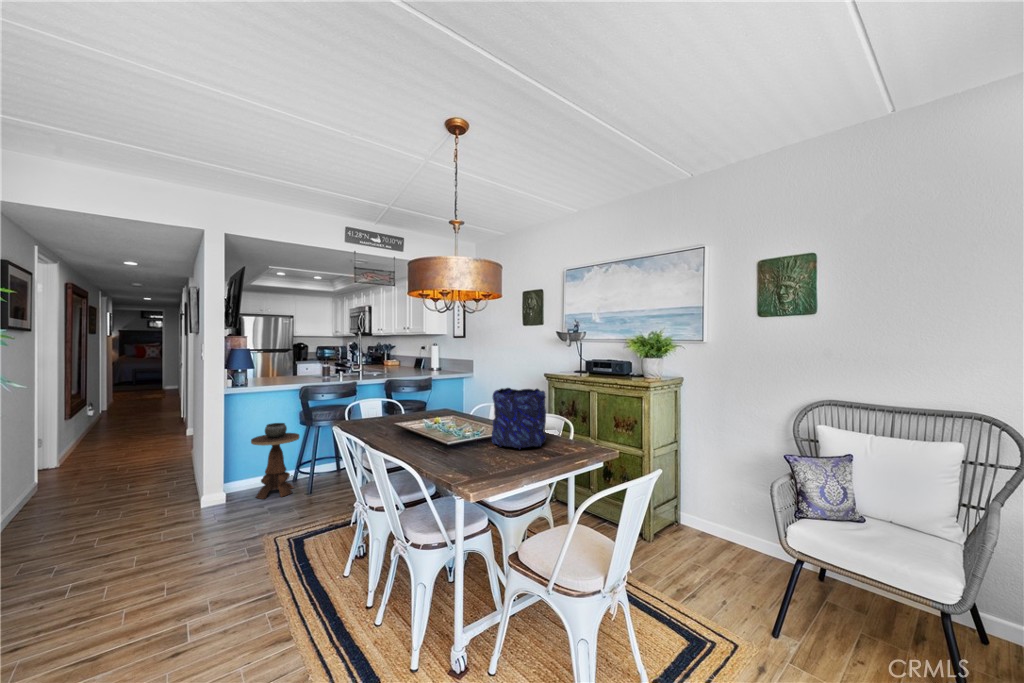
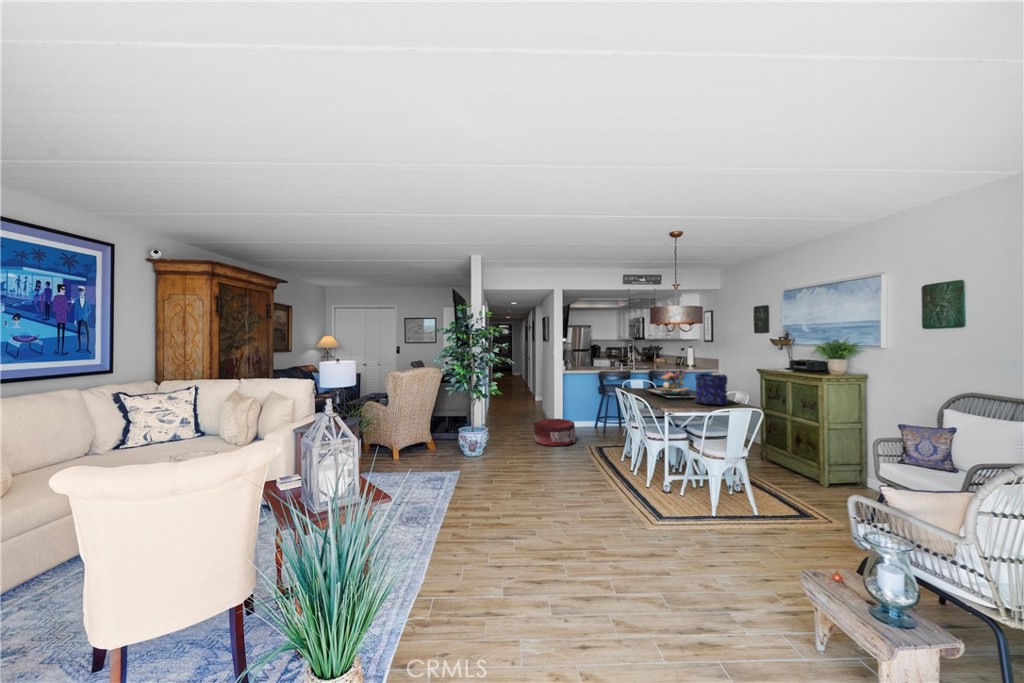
flower arrangement: none [411,377,468,427] -> present [658,369,688,394]
side table: present [251,423,299,499] -> none [575,392,598,432]
pouf: none [130,489,246,570] -> present [534,419,575,446]

